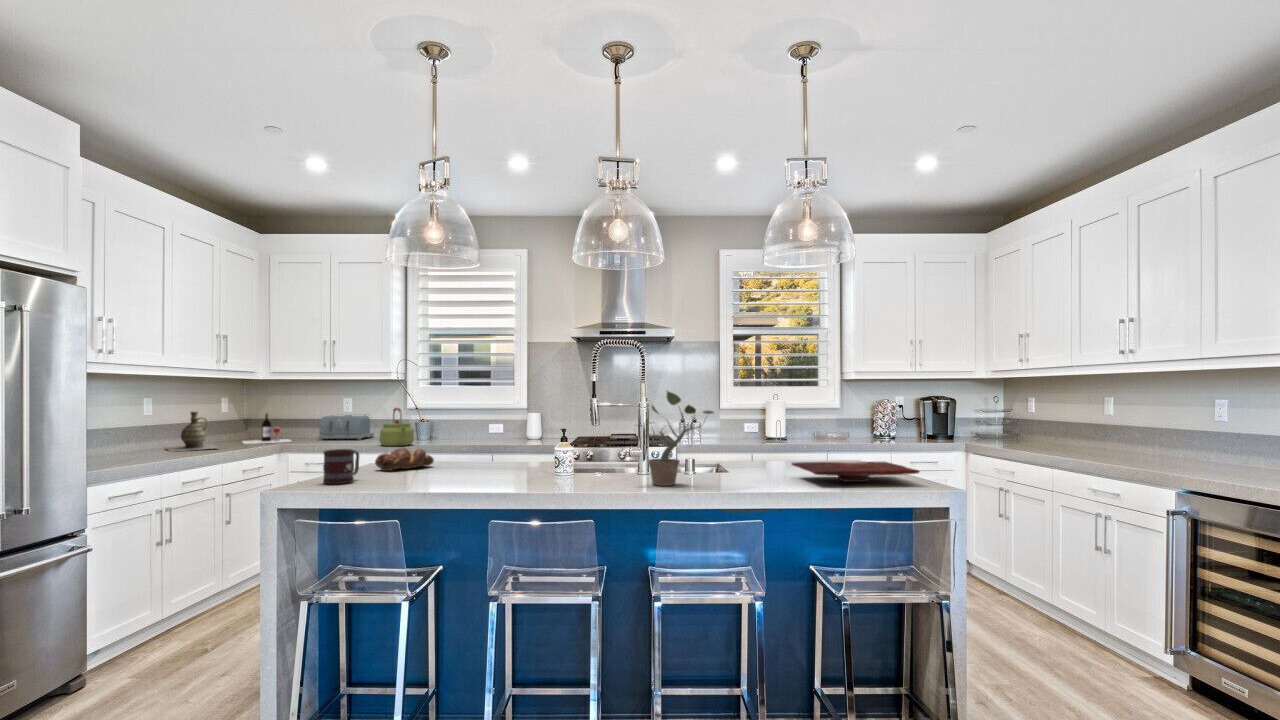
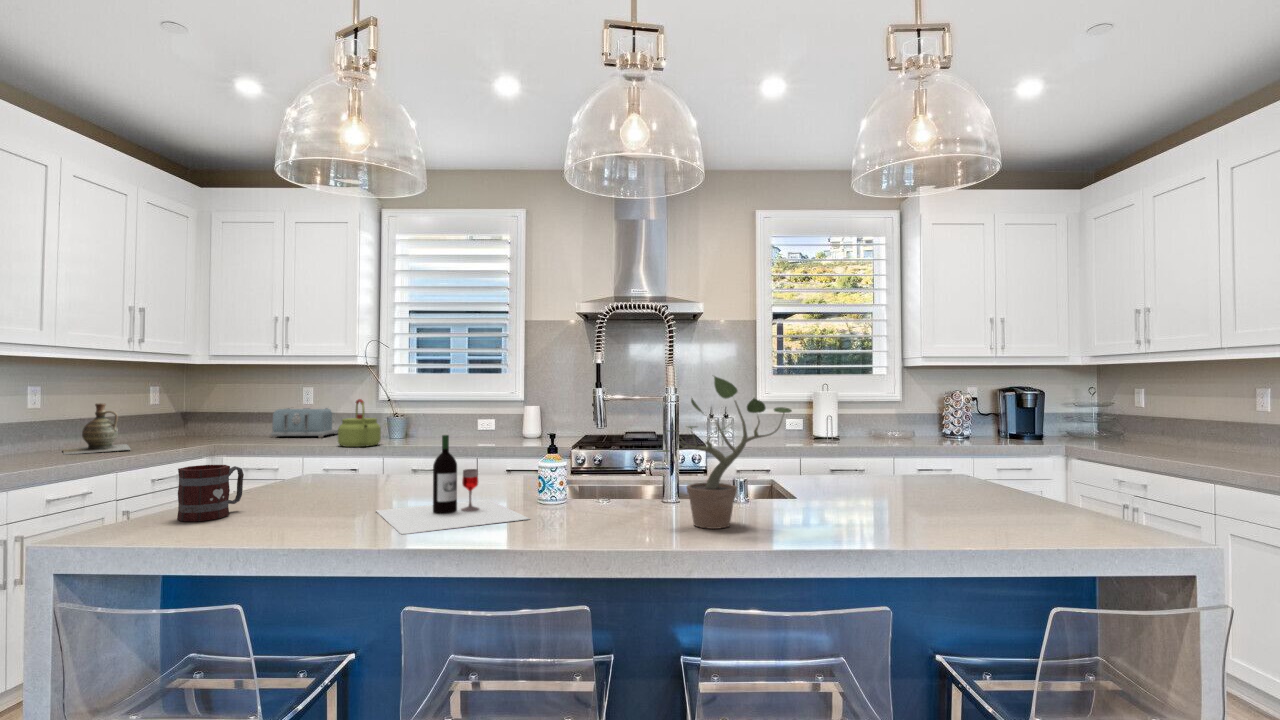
wine bottle: present [243,414,292,444] -> present [377,435,529,534]
bread loaf: present [375,448,434,471] -> none [286,457,375,492]
cutting board: present [792,461,919,482] -> none [902,485,1130,521]

